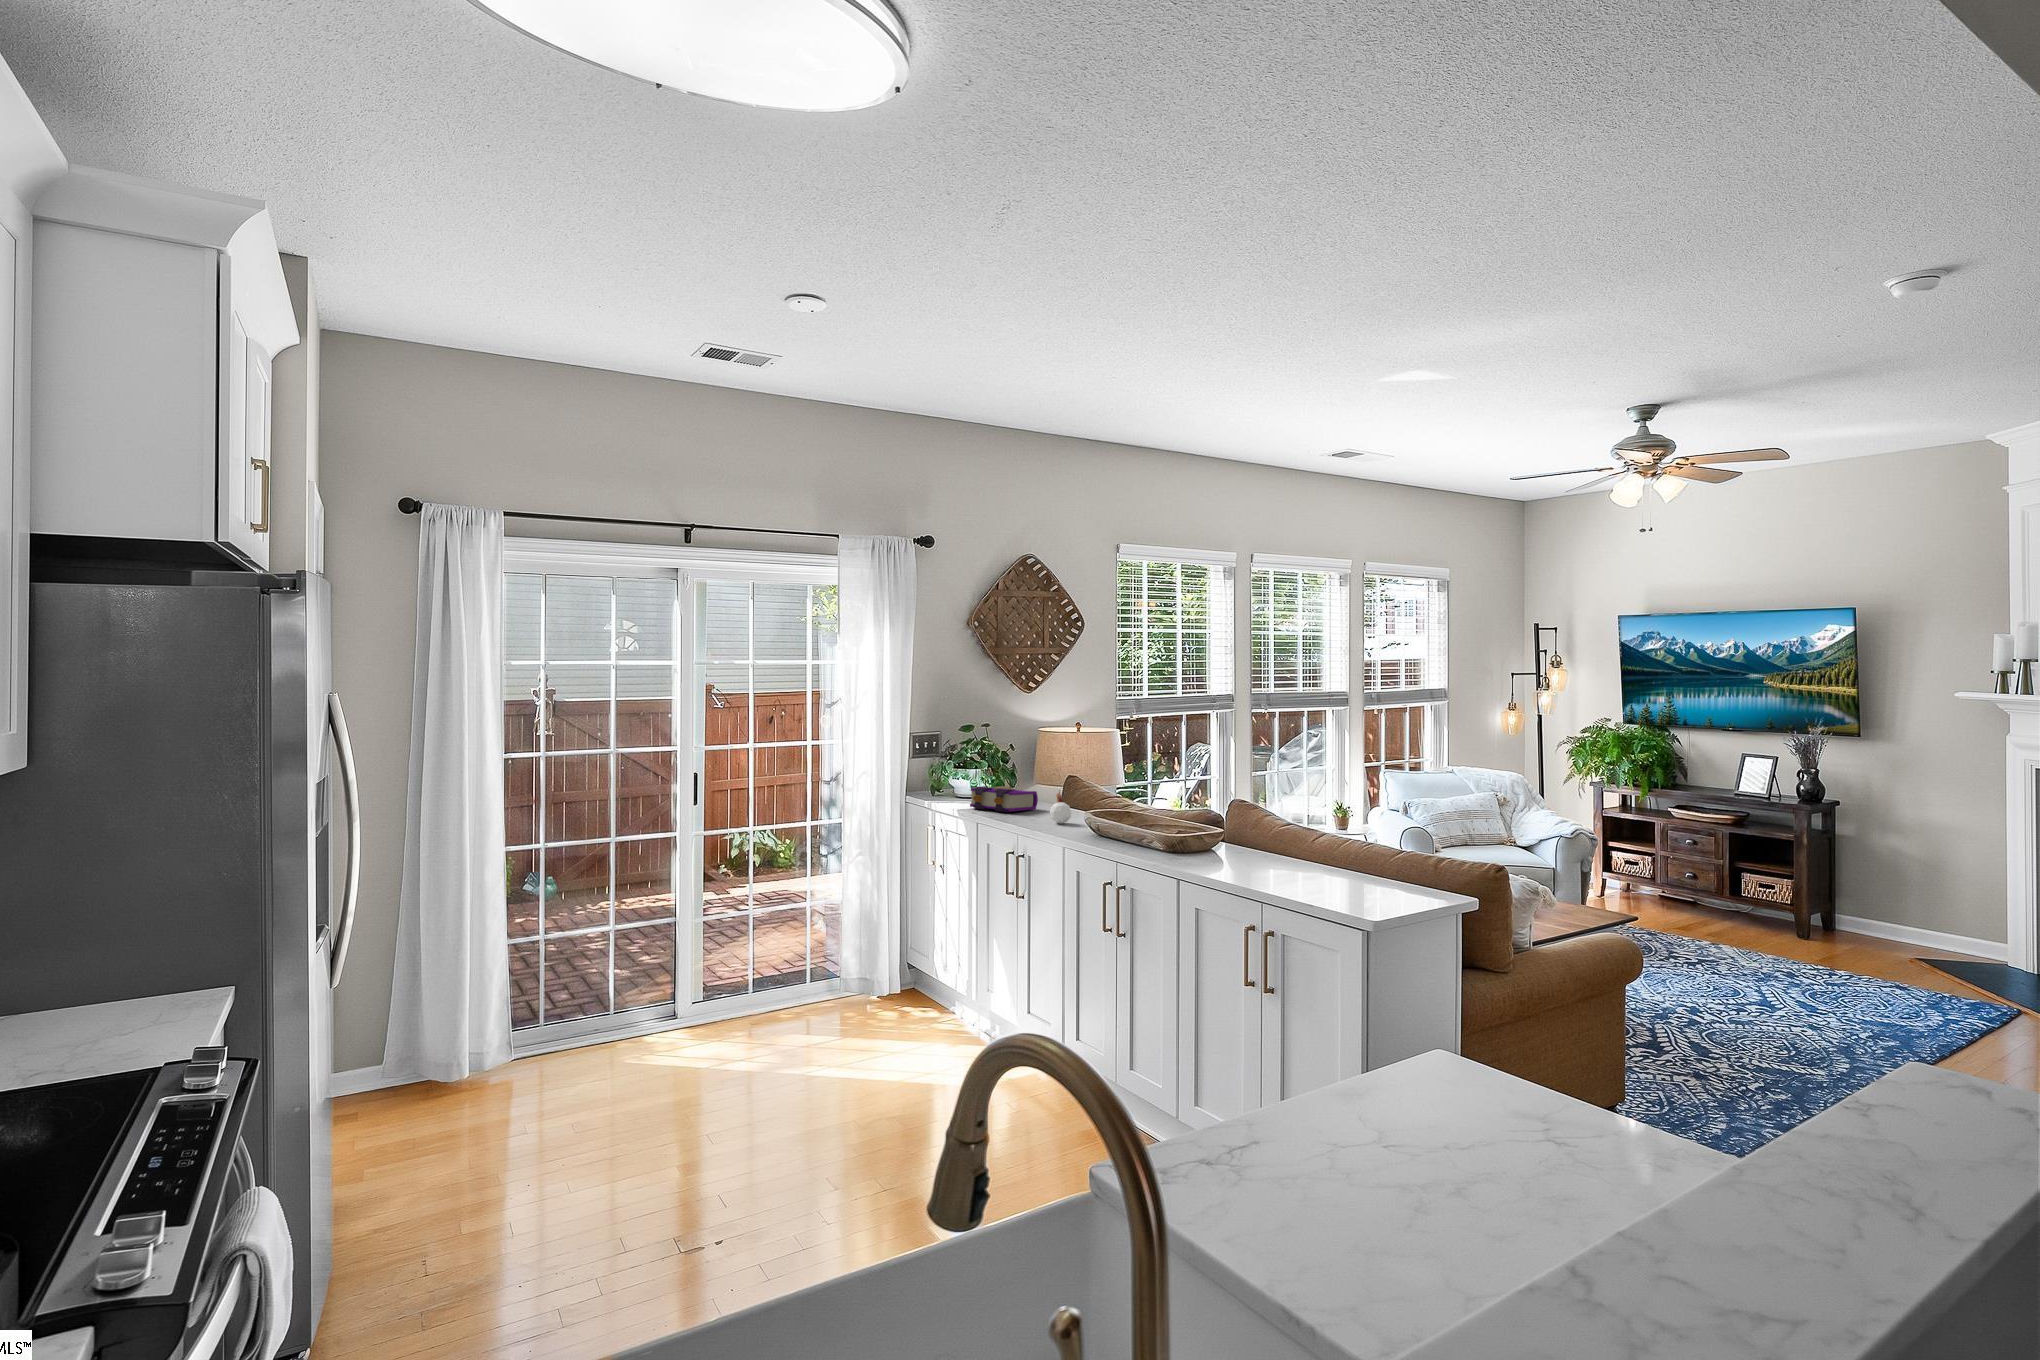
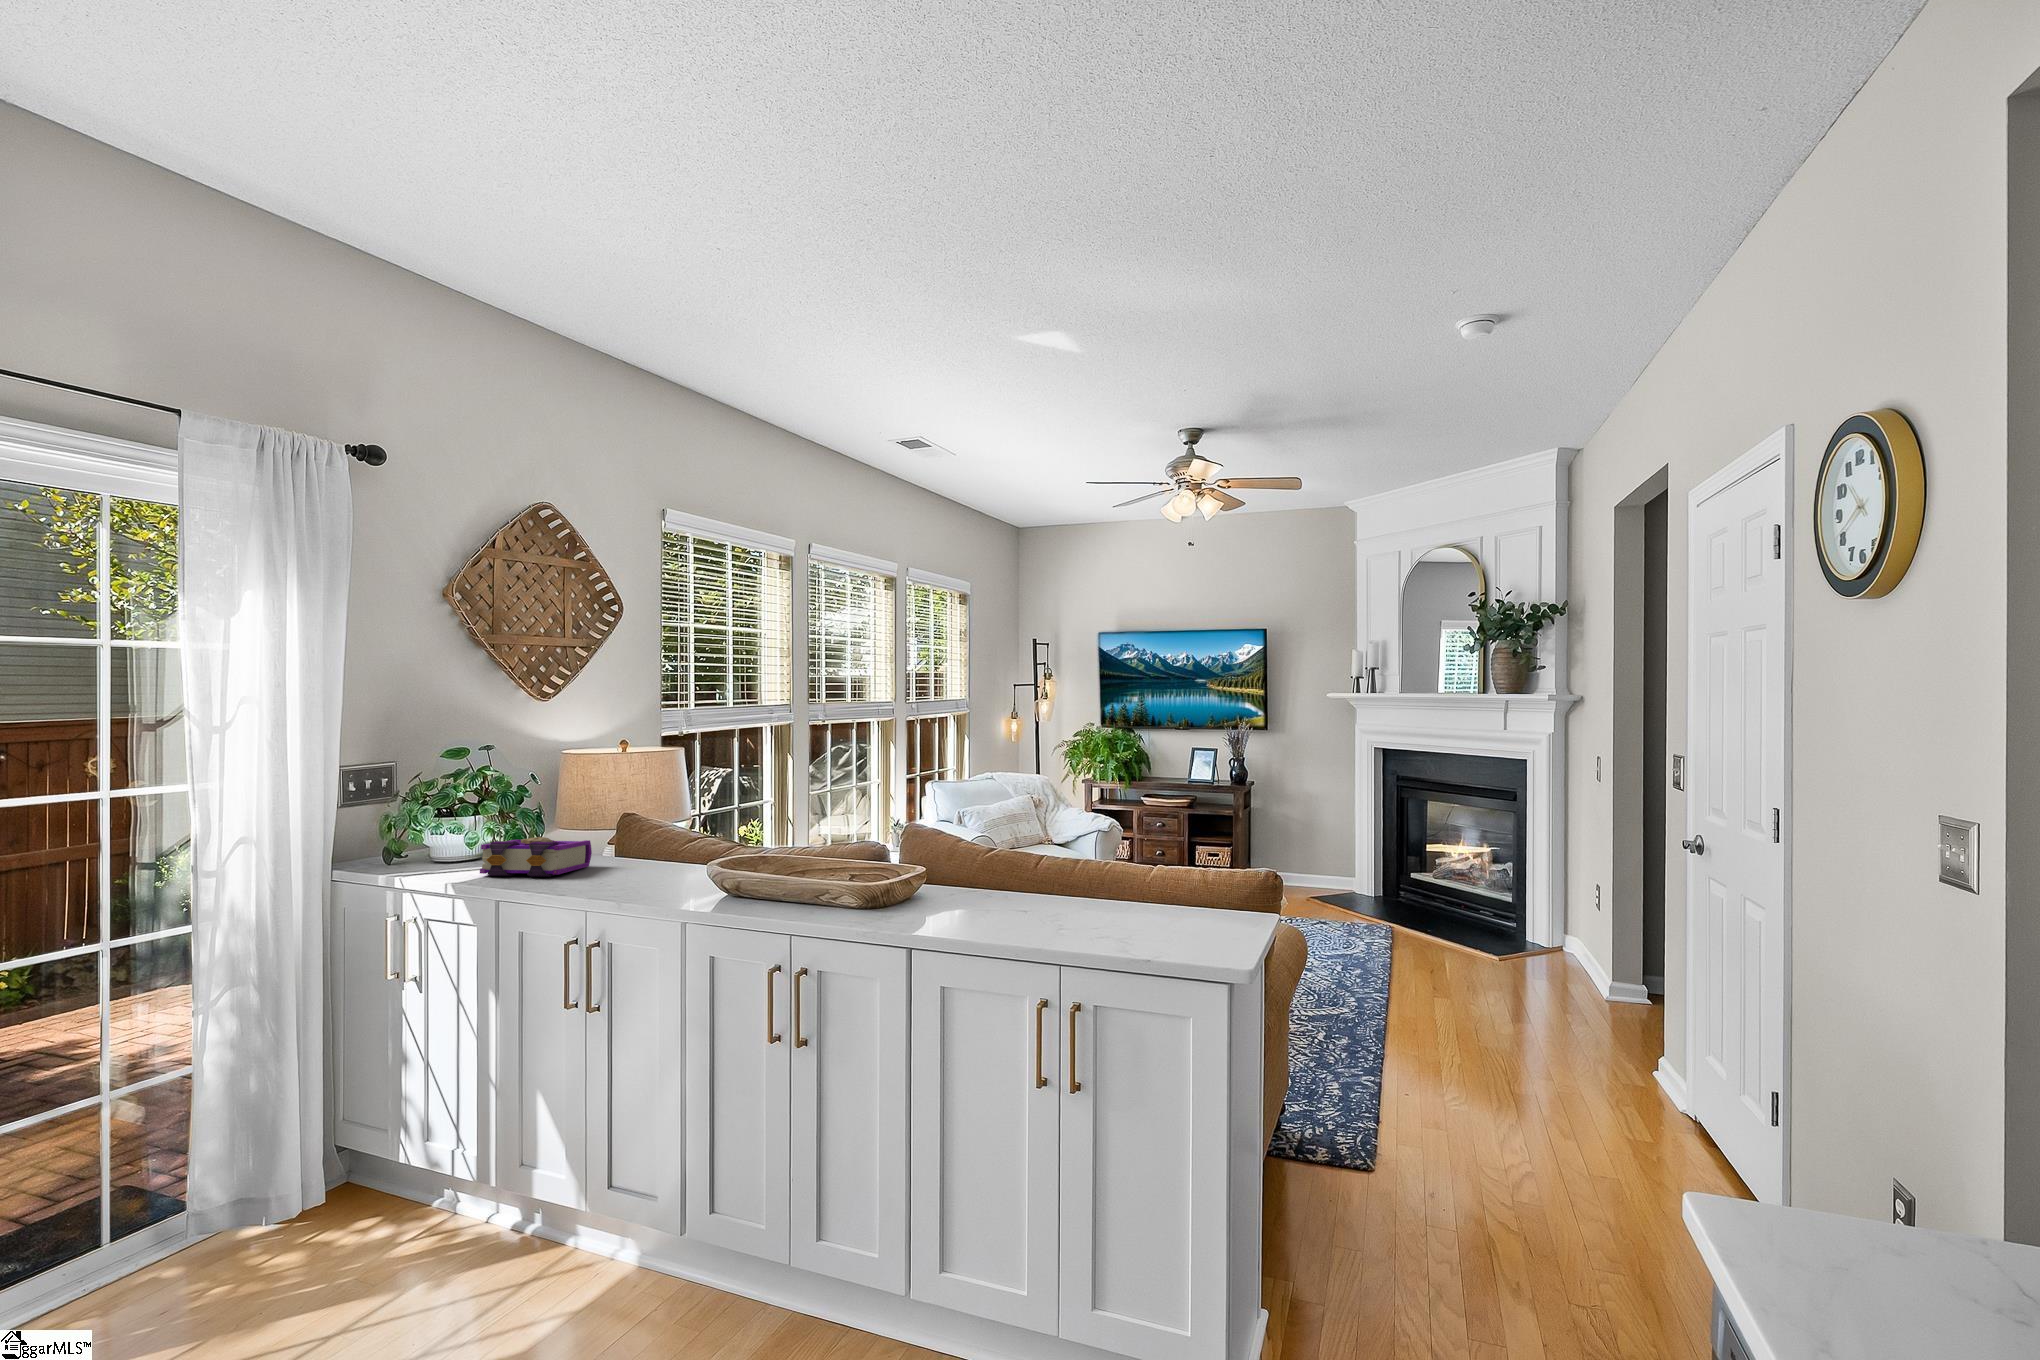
candle: present [1050,790,1071,824] -> none [635,831,668,886]

